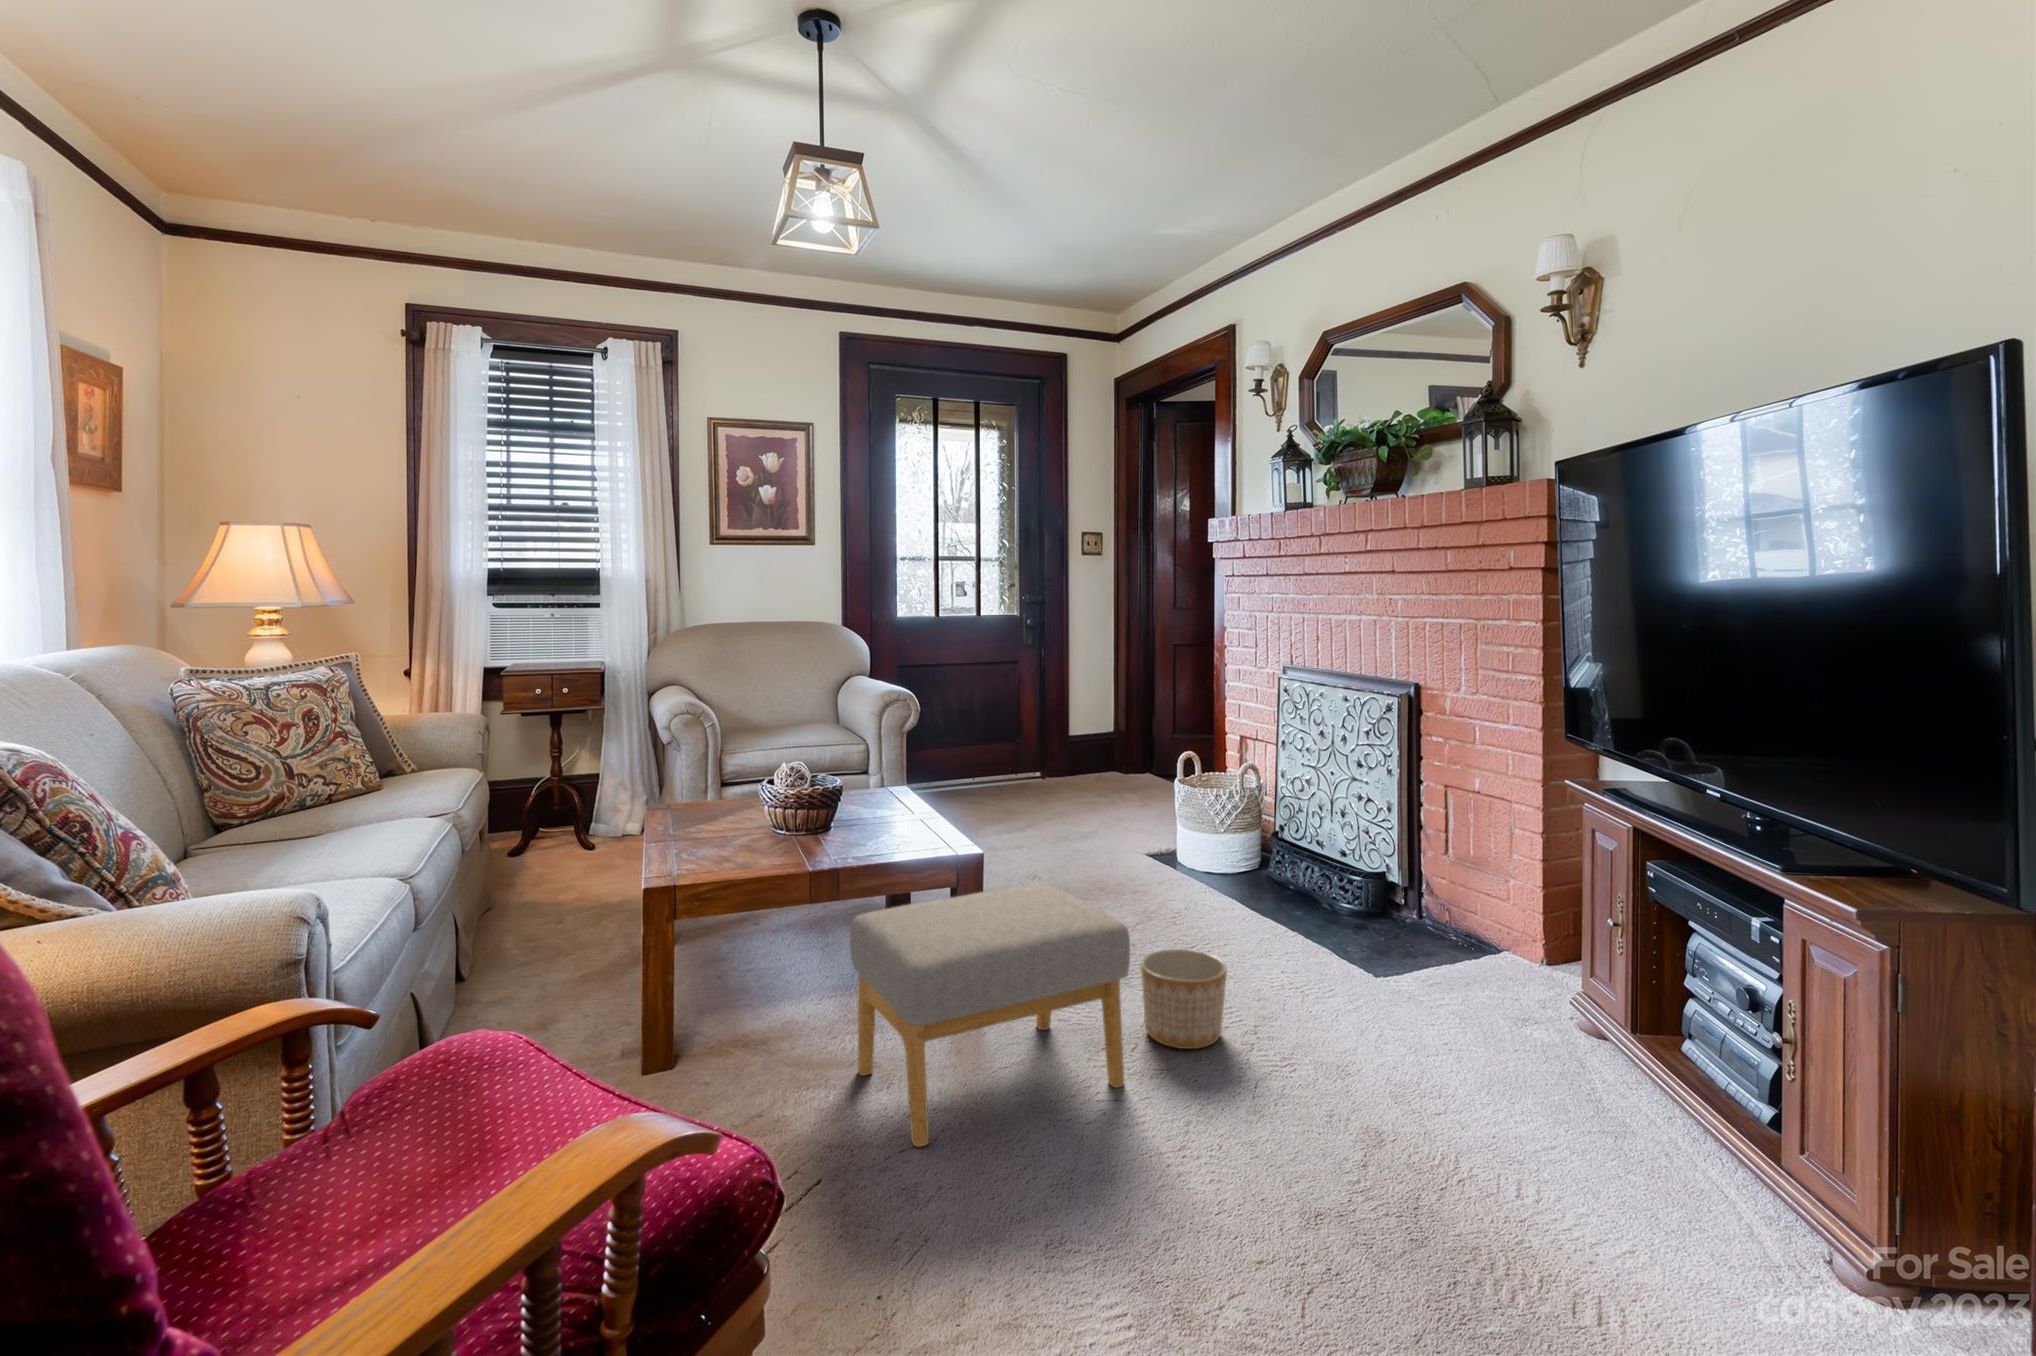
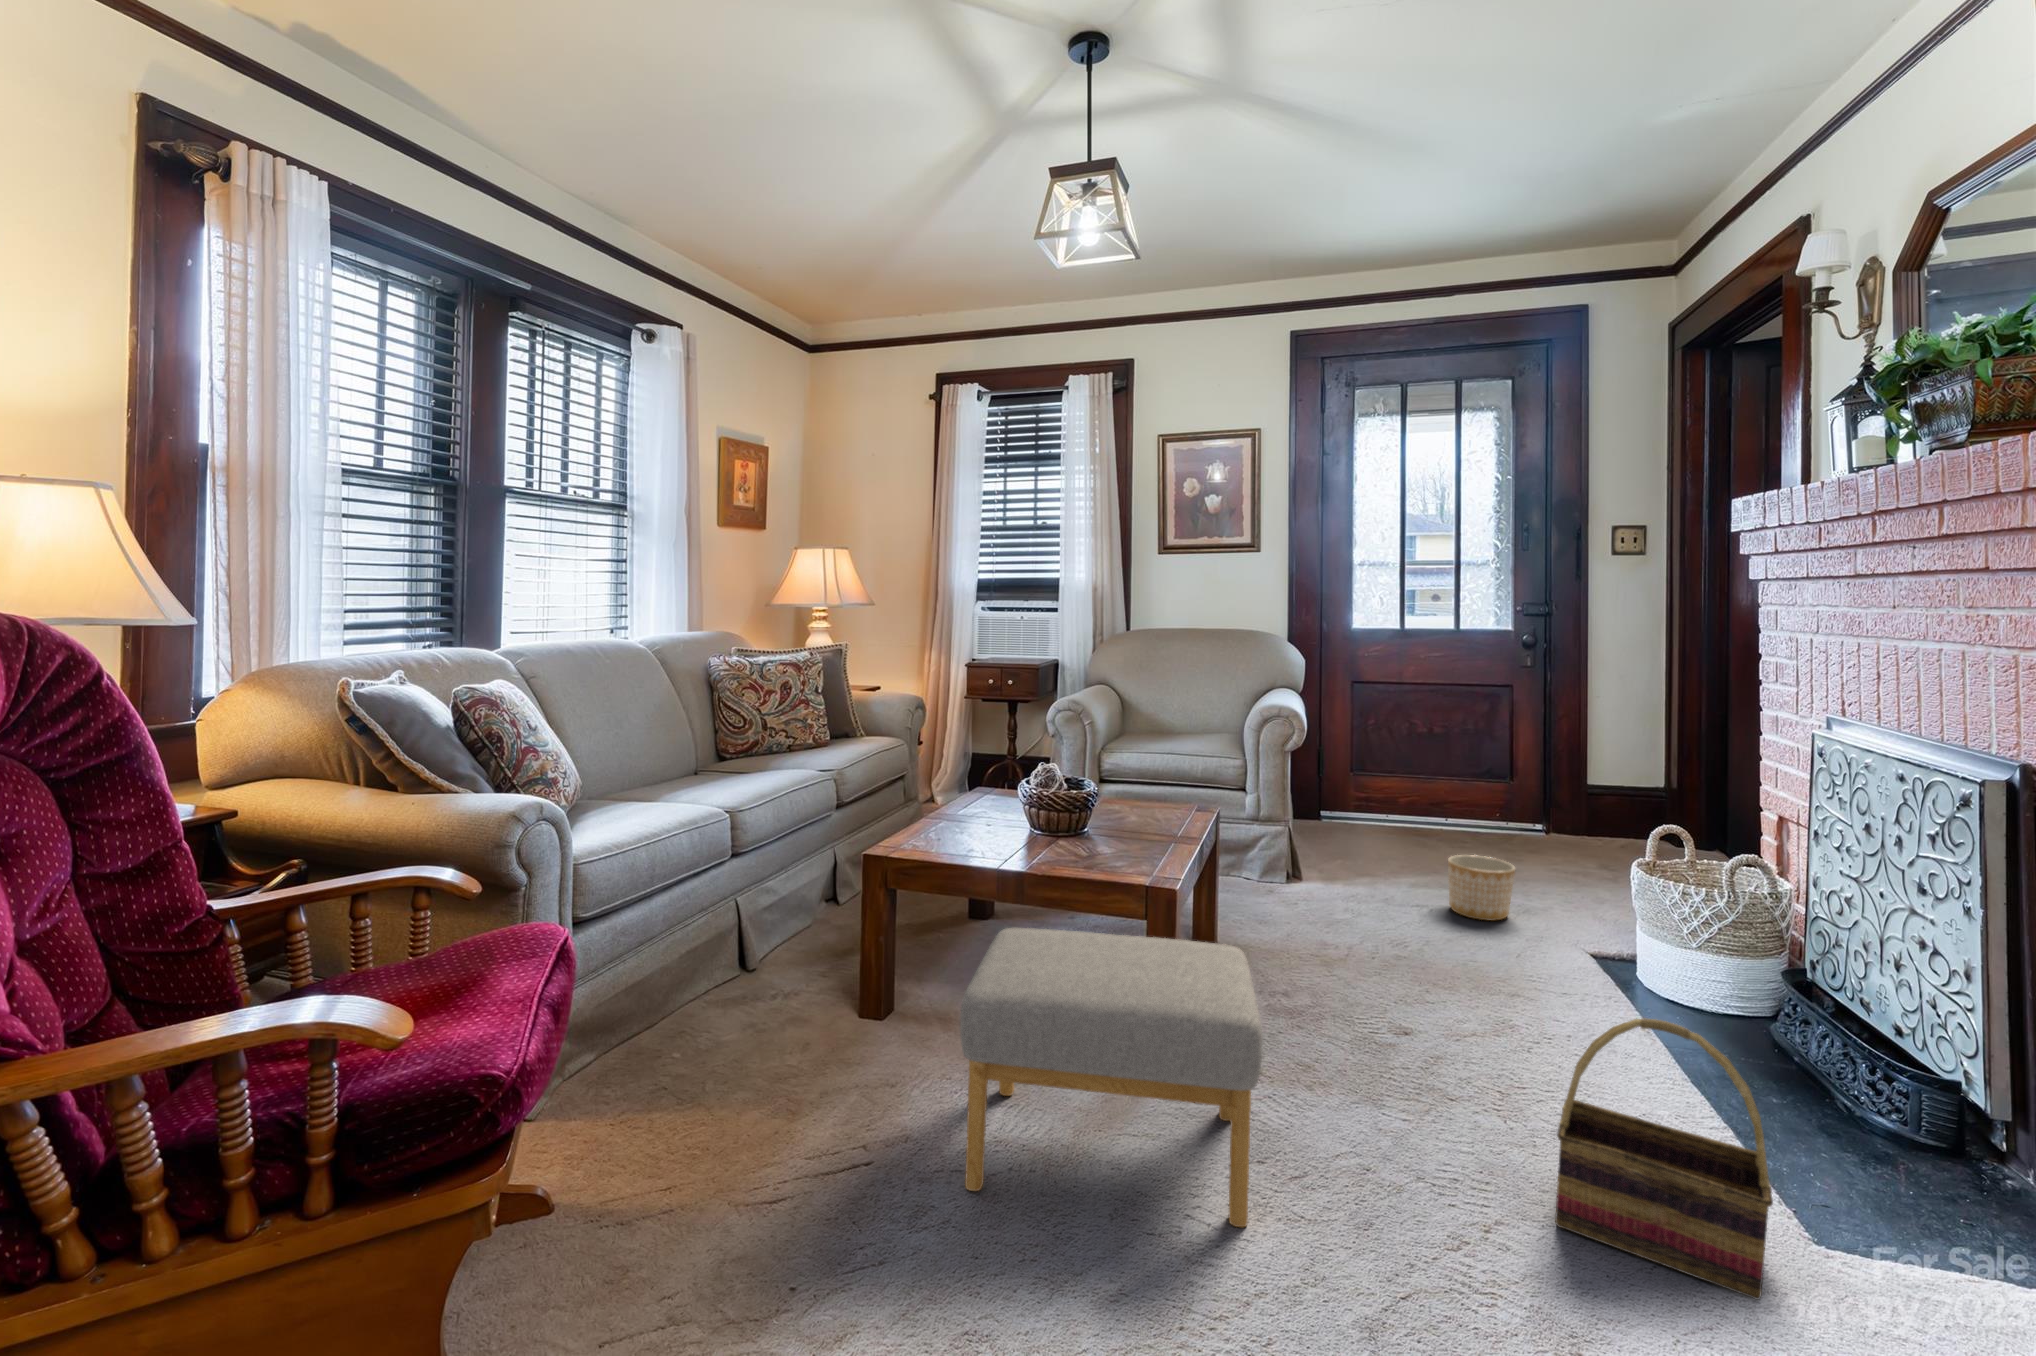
basket: none [1254,862,1378,1014] -> present [1555,1018,1773,1300]
planter: present [1141,949,1227,1049] -> present [1448,855,1515,921]

